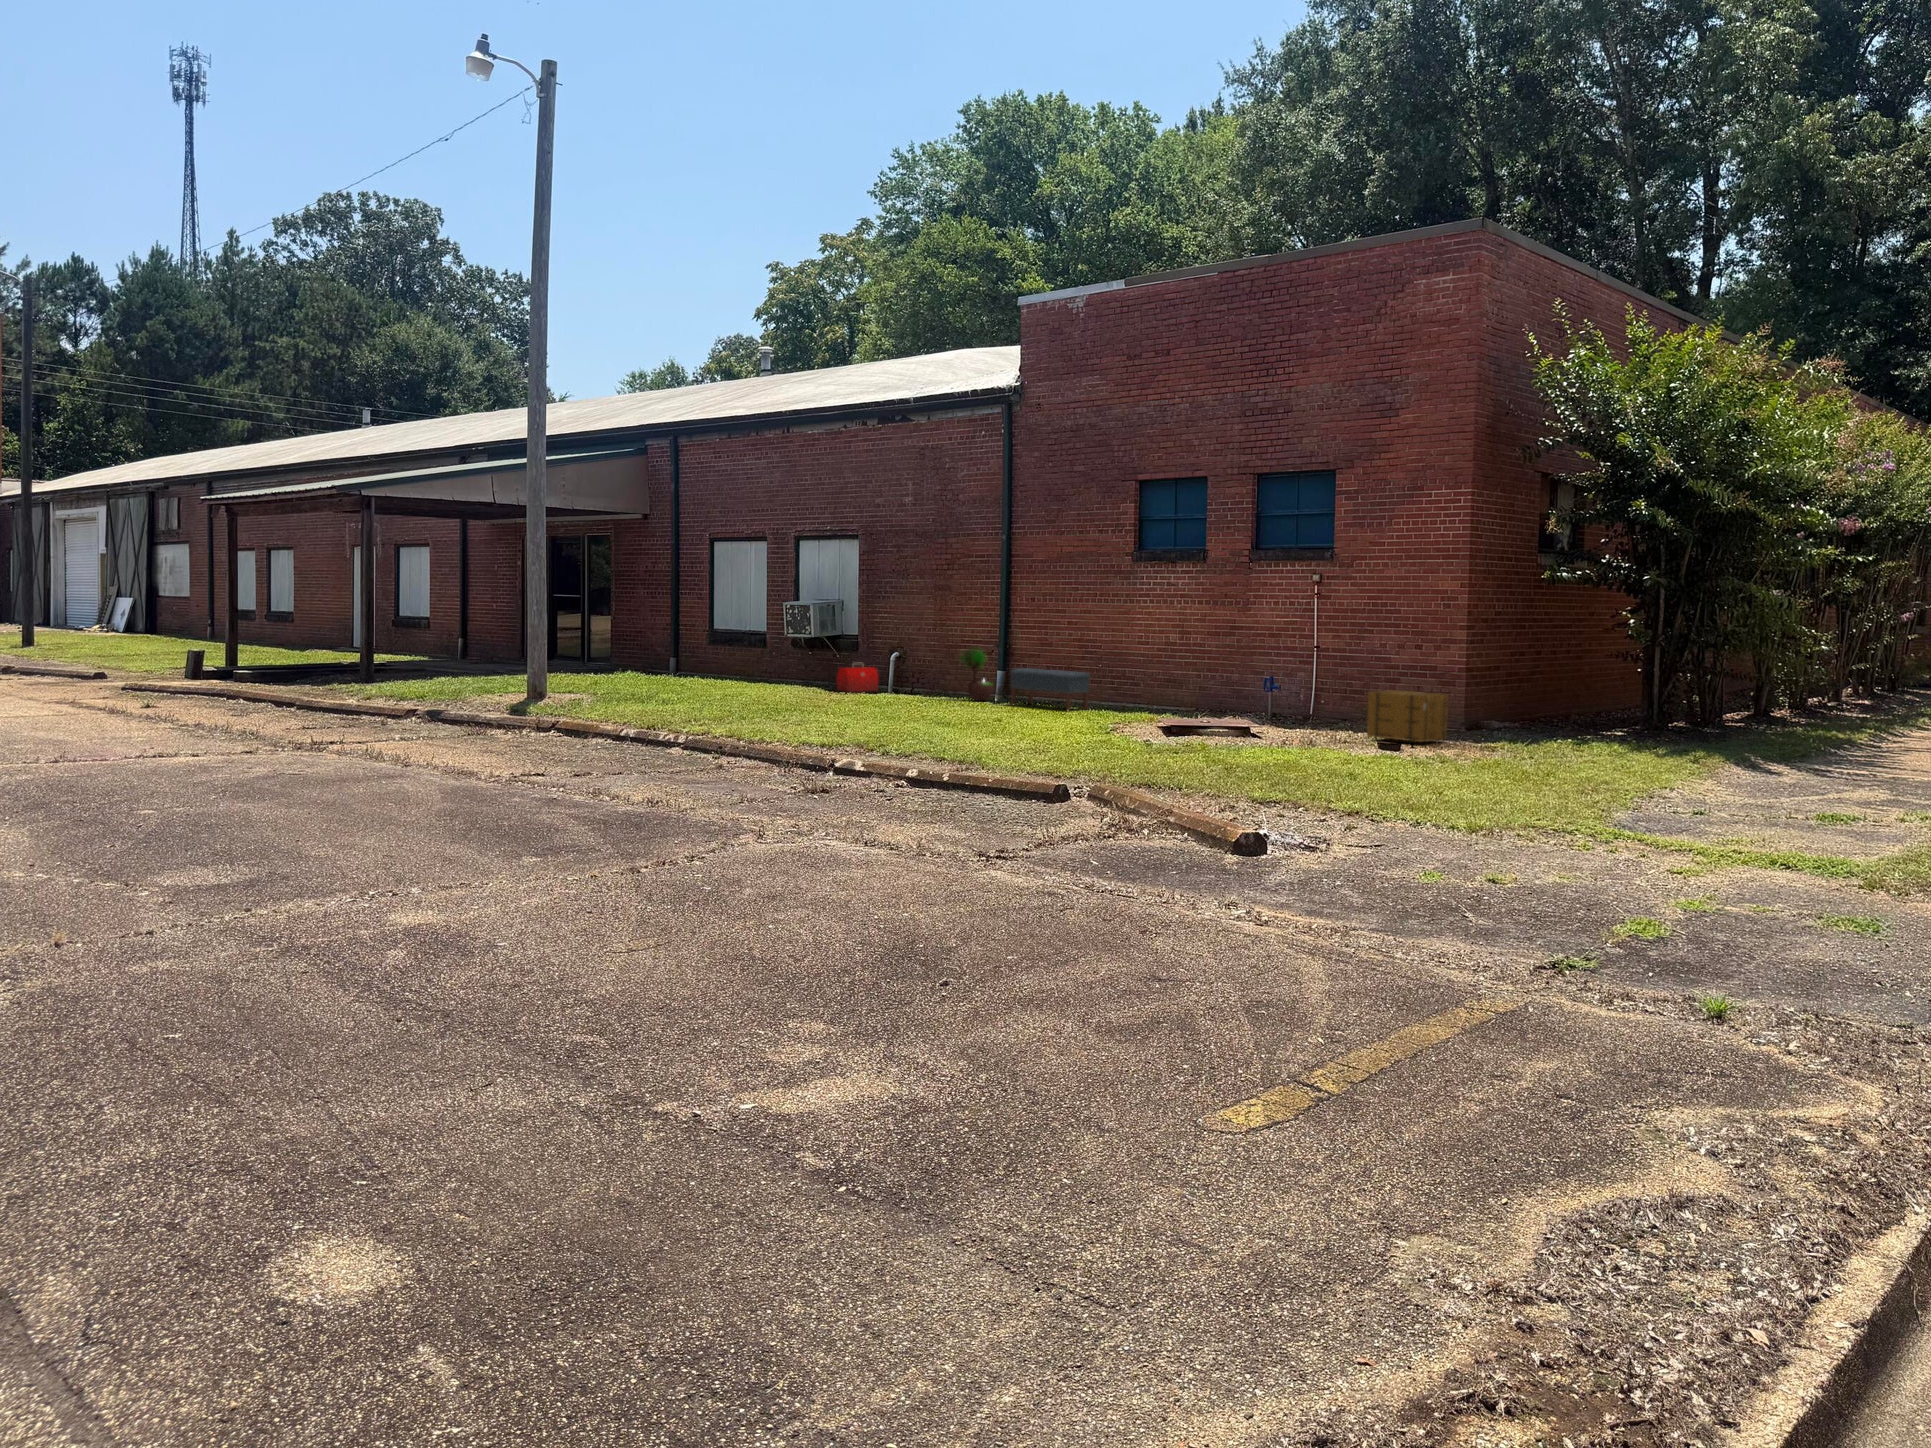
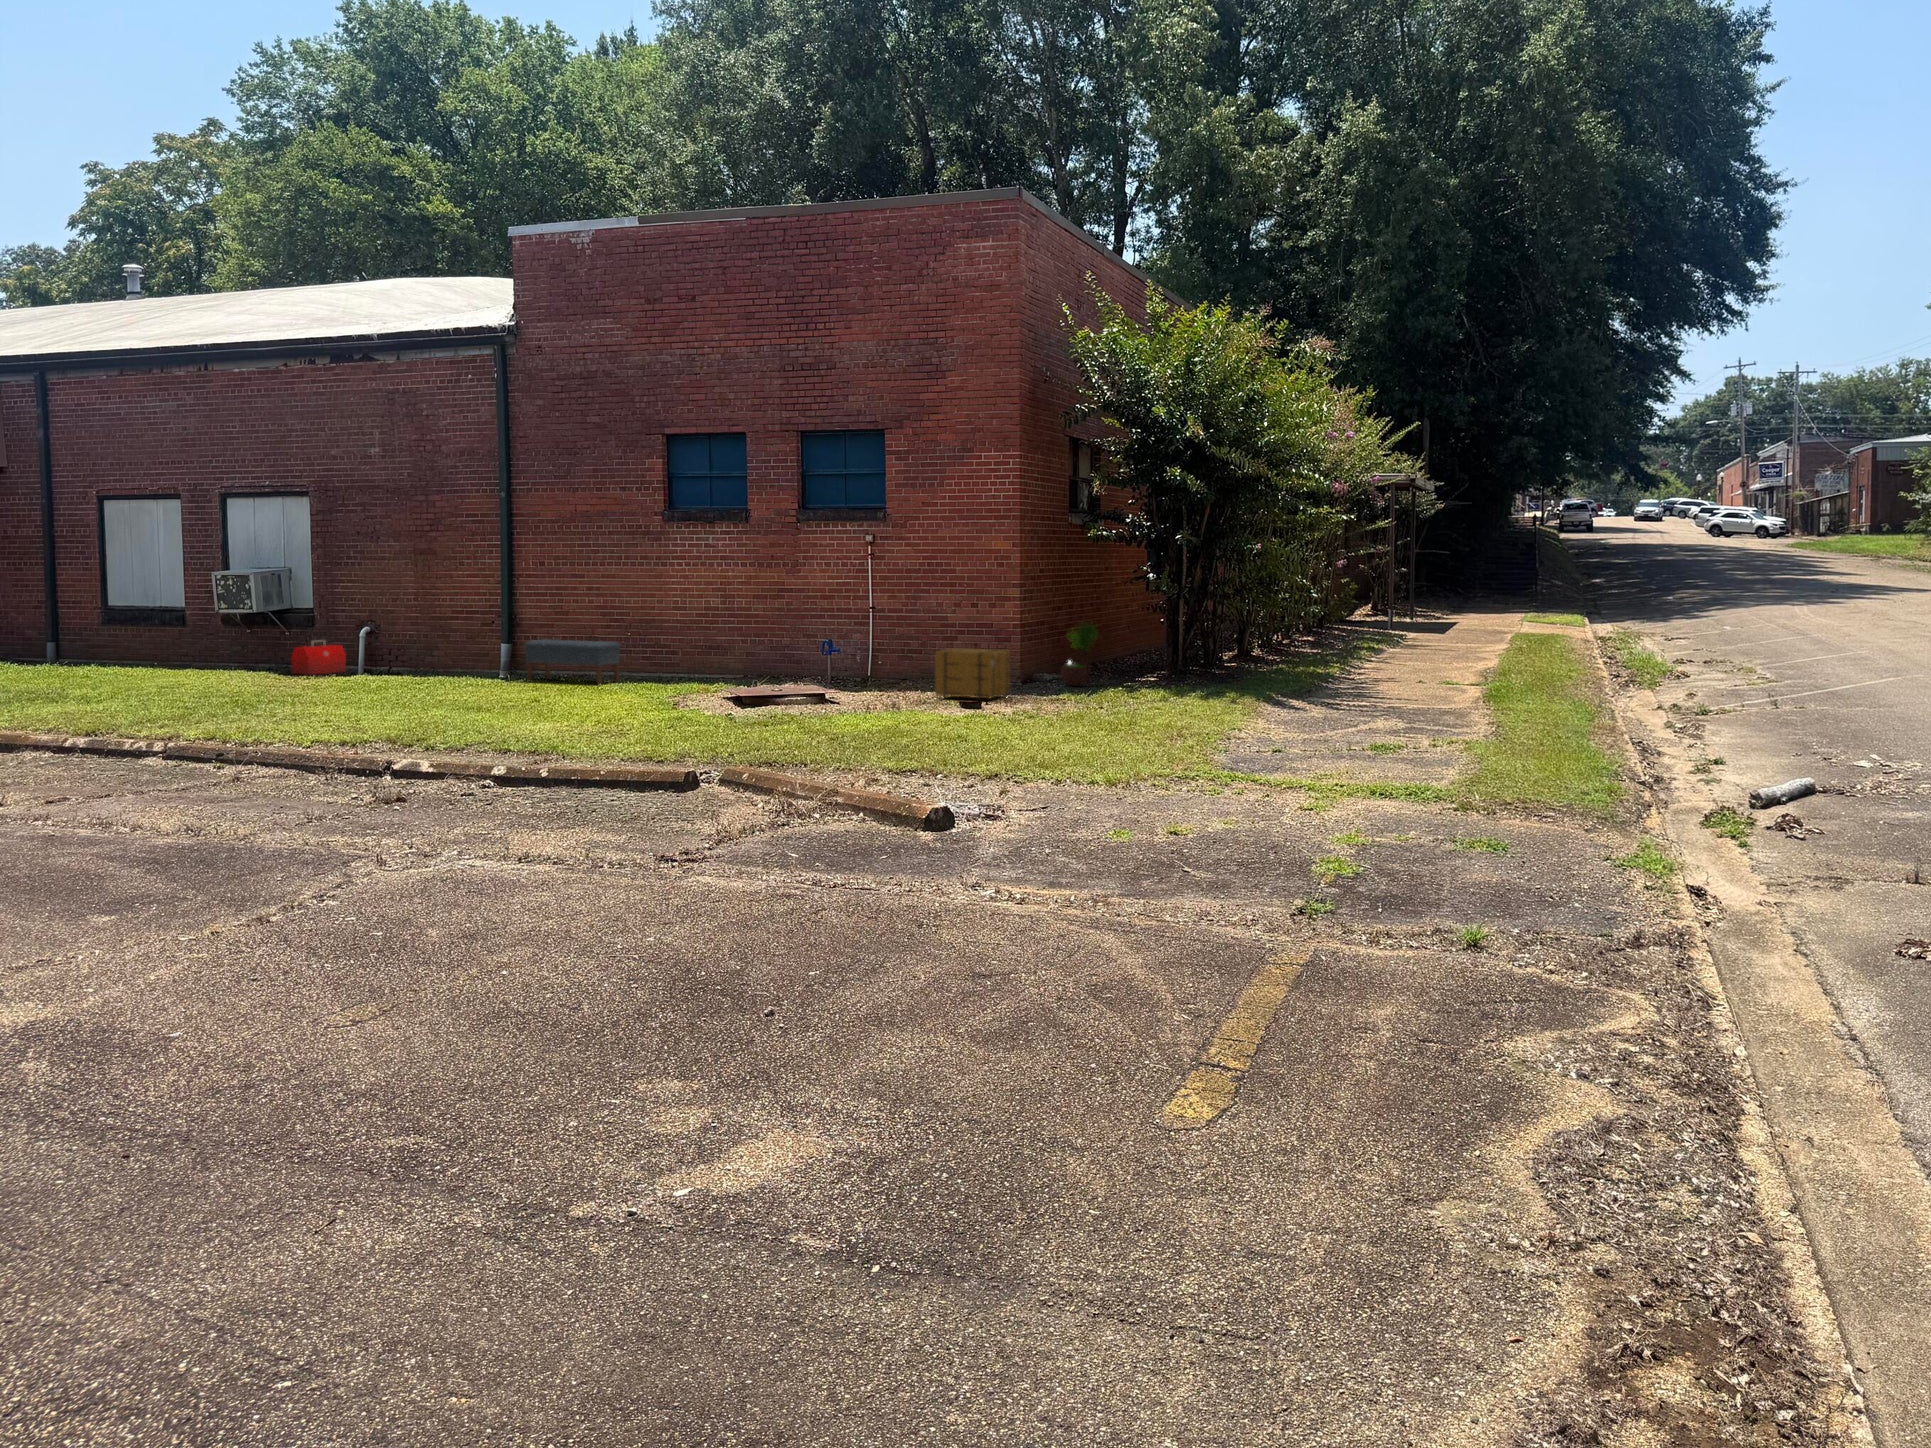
potted tree: present [960,647,993,701] -> present [1061,625,1097,686]

